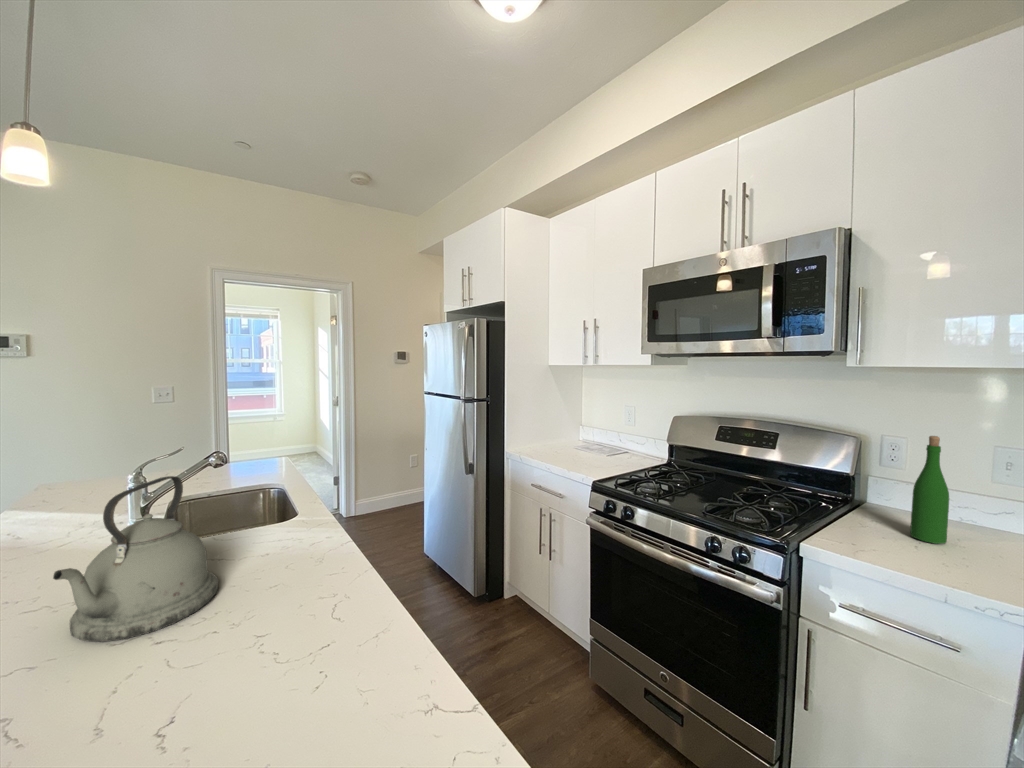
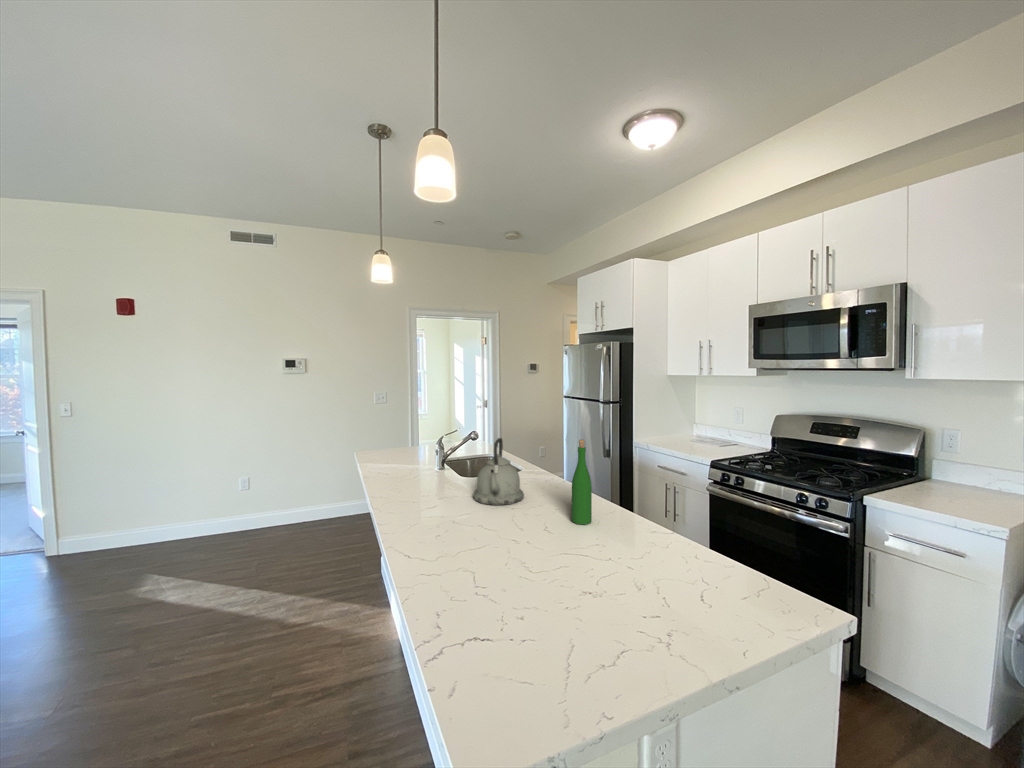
wine bottle: present [910,436,949,544] -> present [572,440,592,525]

